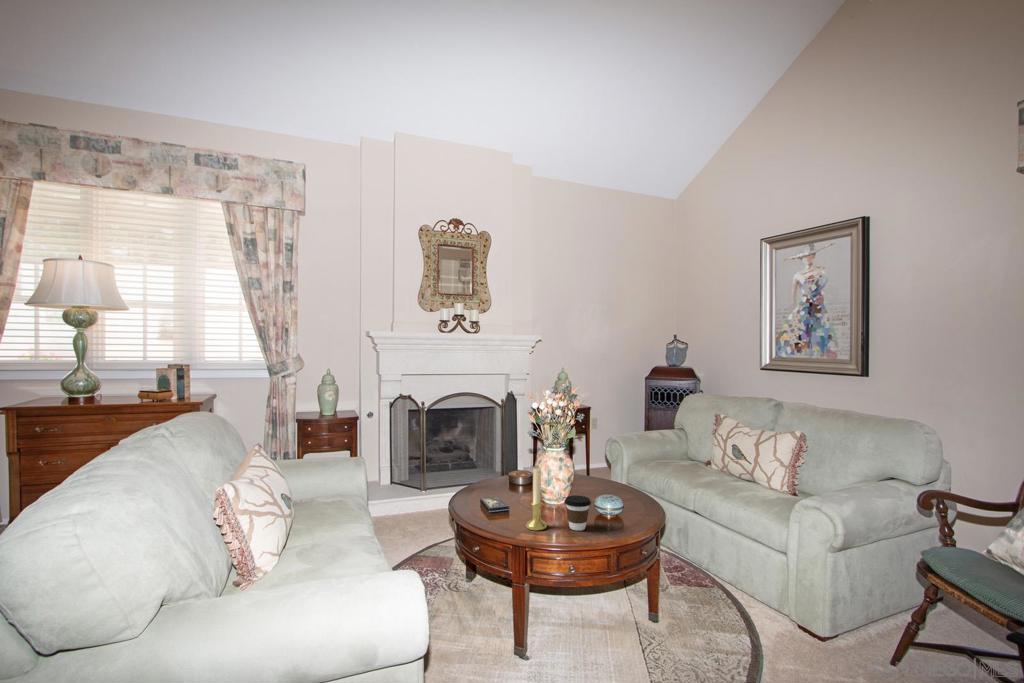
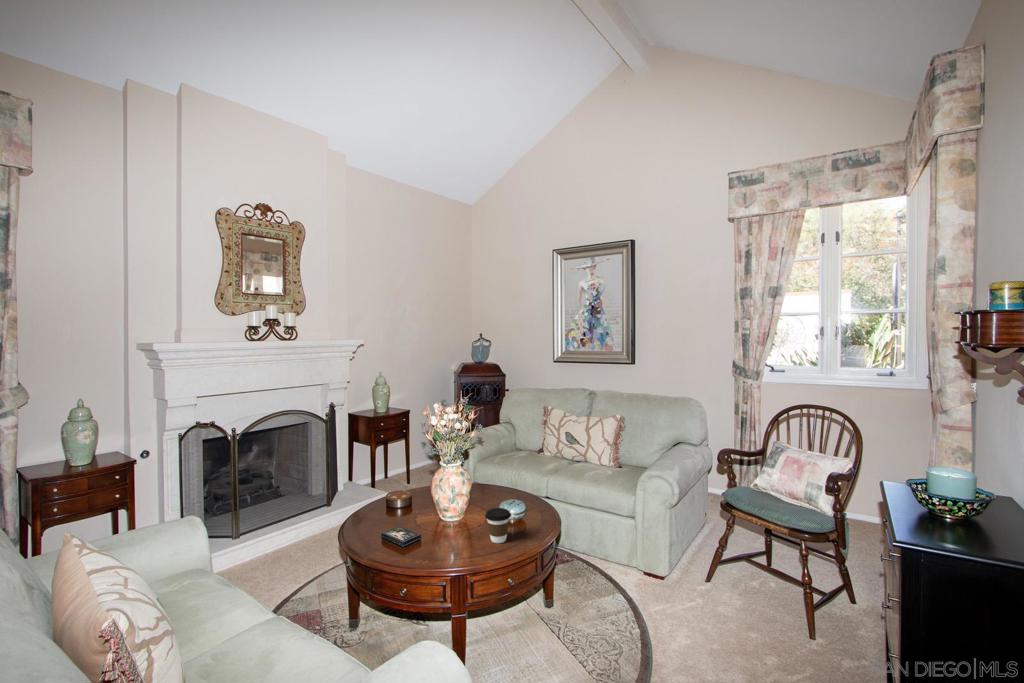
candle holder: present [526,468,547,531] -> none [451,489,472,554]

